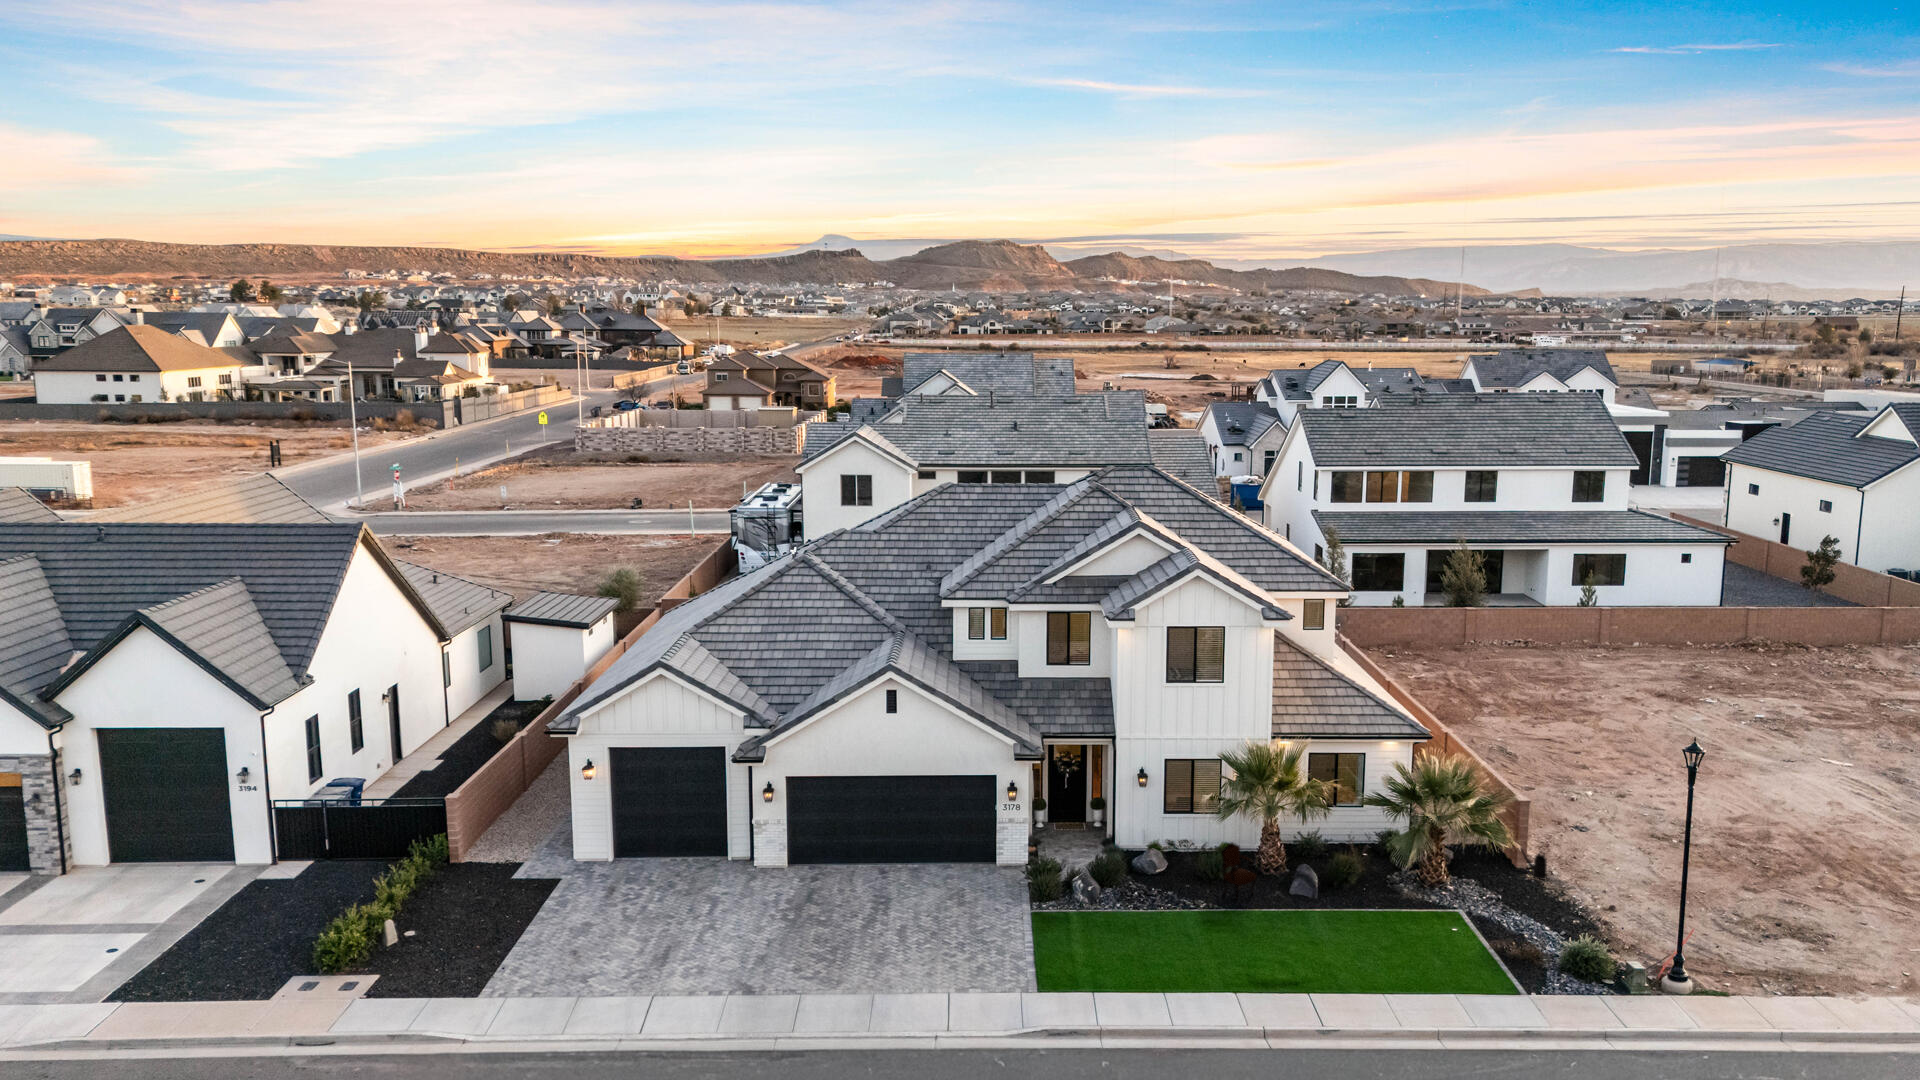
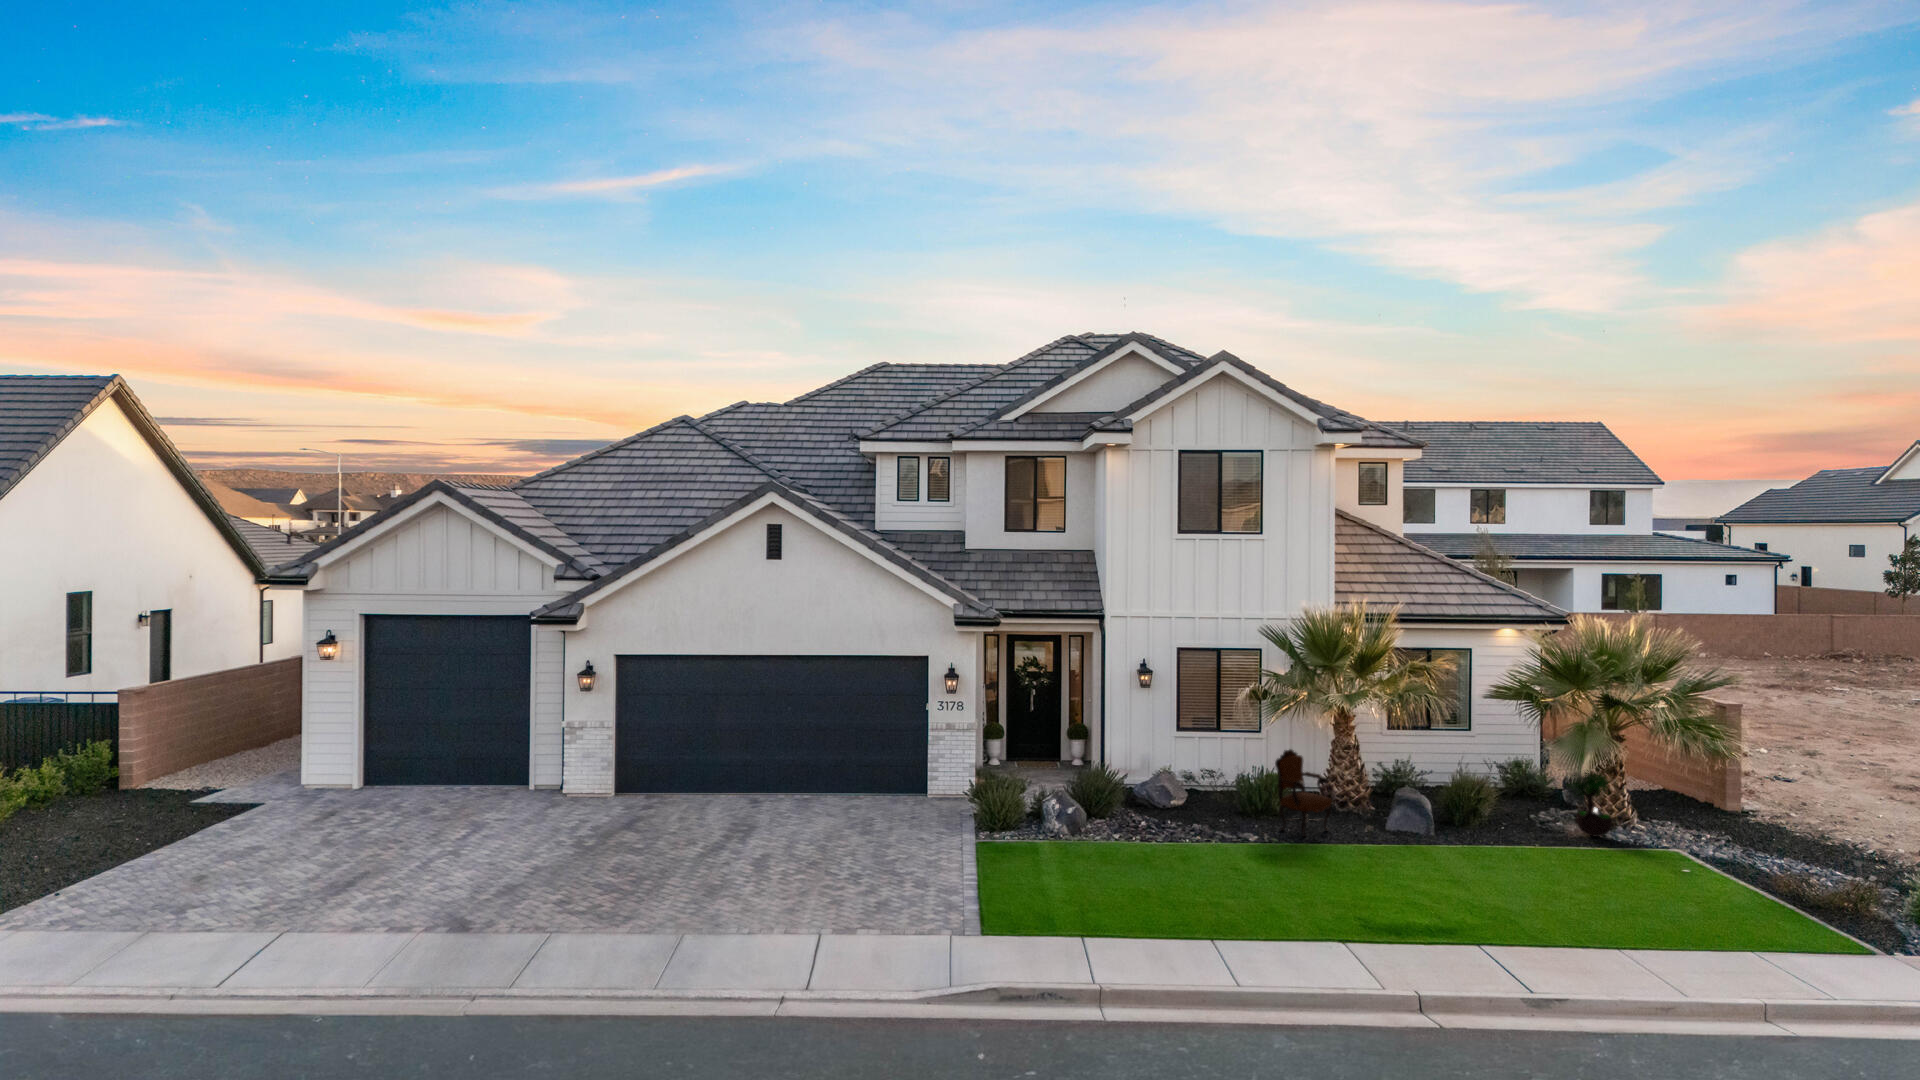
watering can: present [1521,849,1547,880] -> none [1720,780,1779,825]
potted tree: none [1405,851,1434,895] -> present [1569,770,1612,837]

